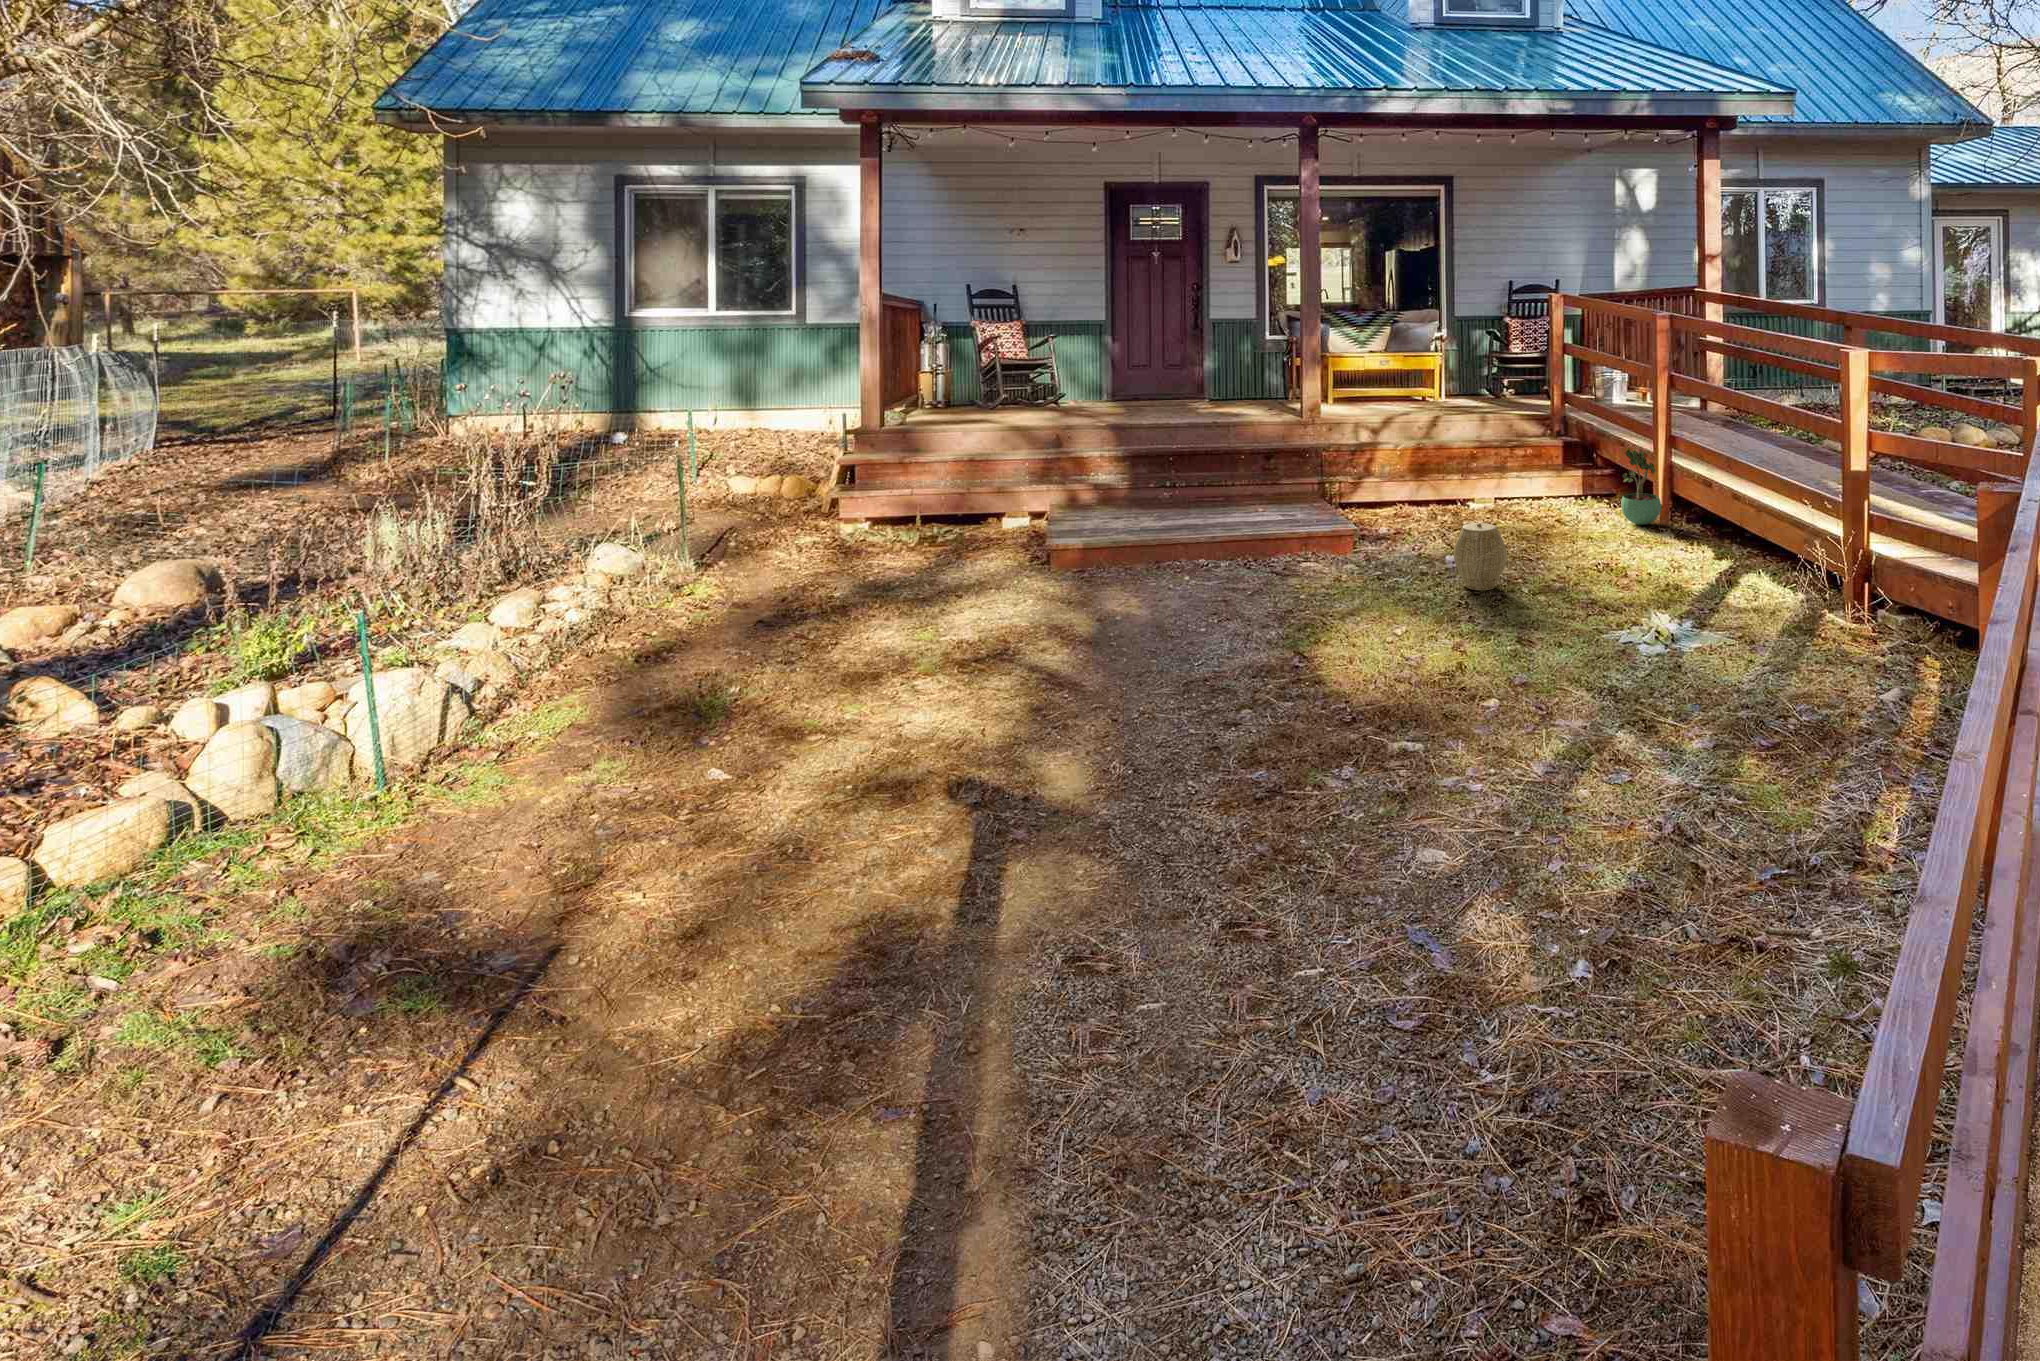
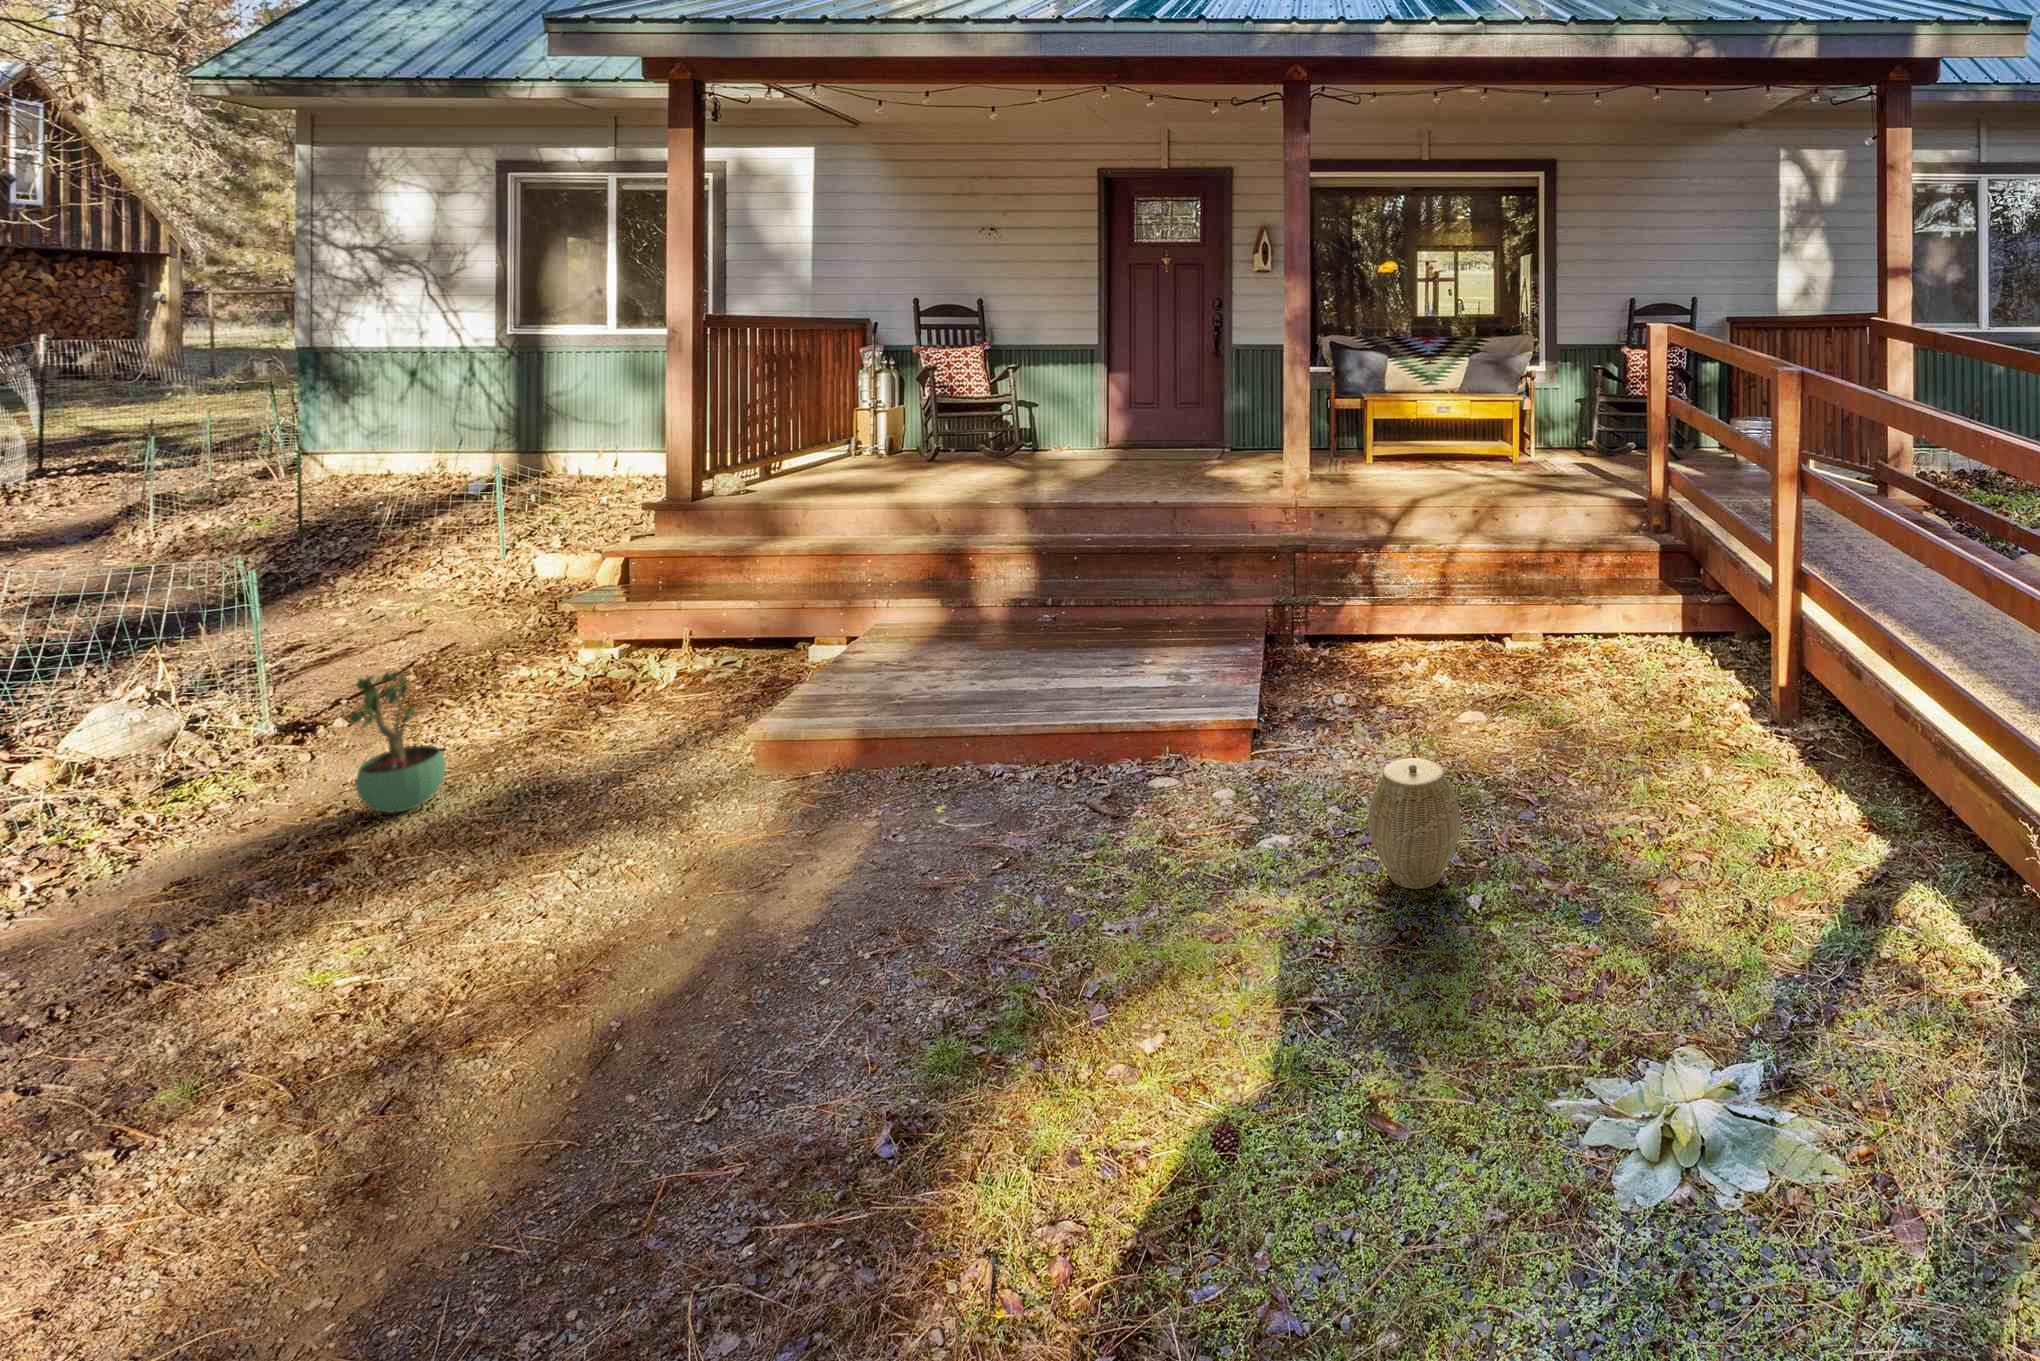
potted plant: present [1621,449,1661,525] -> present [348,672,446,813]

